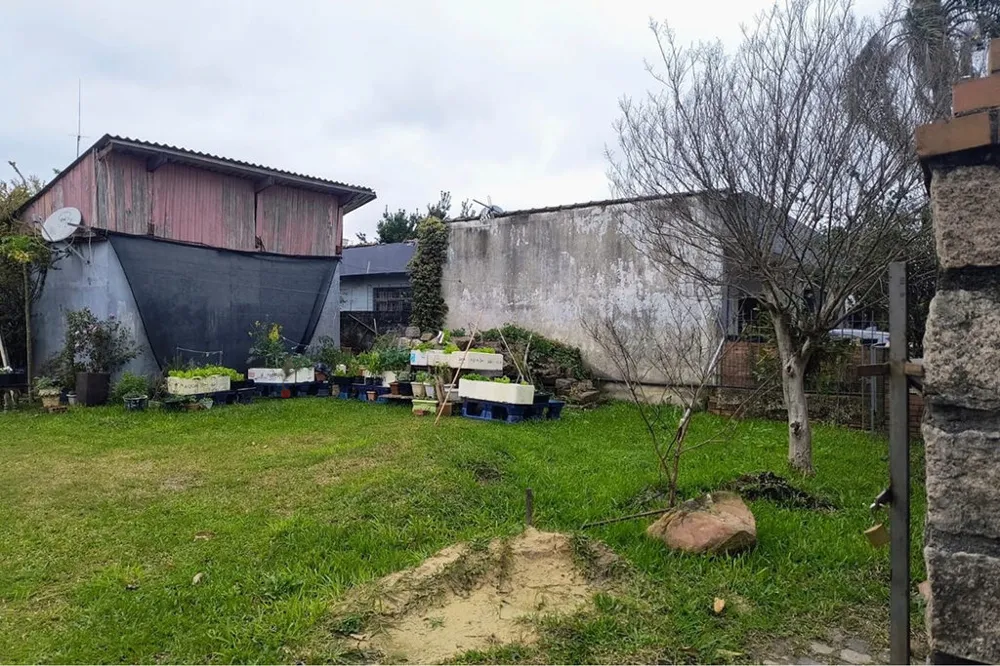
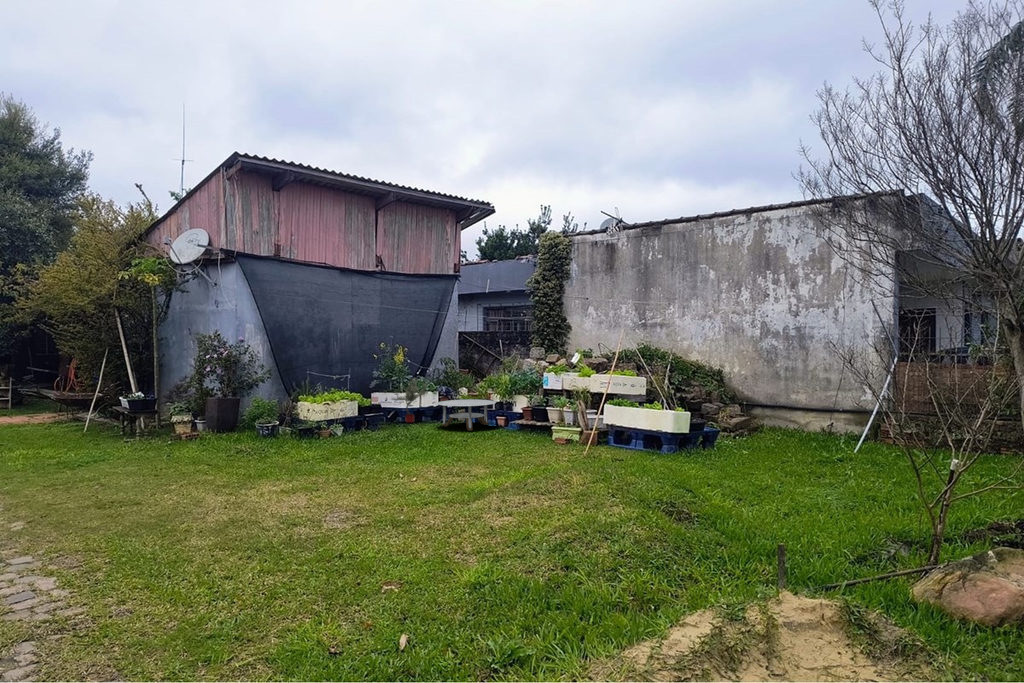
round table: none [309,376,368,404] -> present [437,399,496,431]

